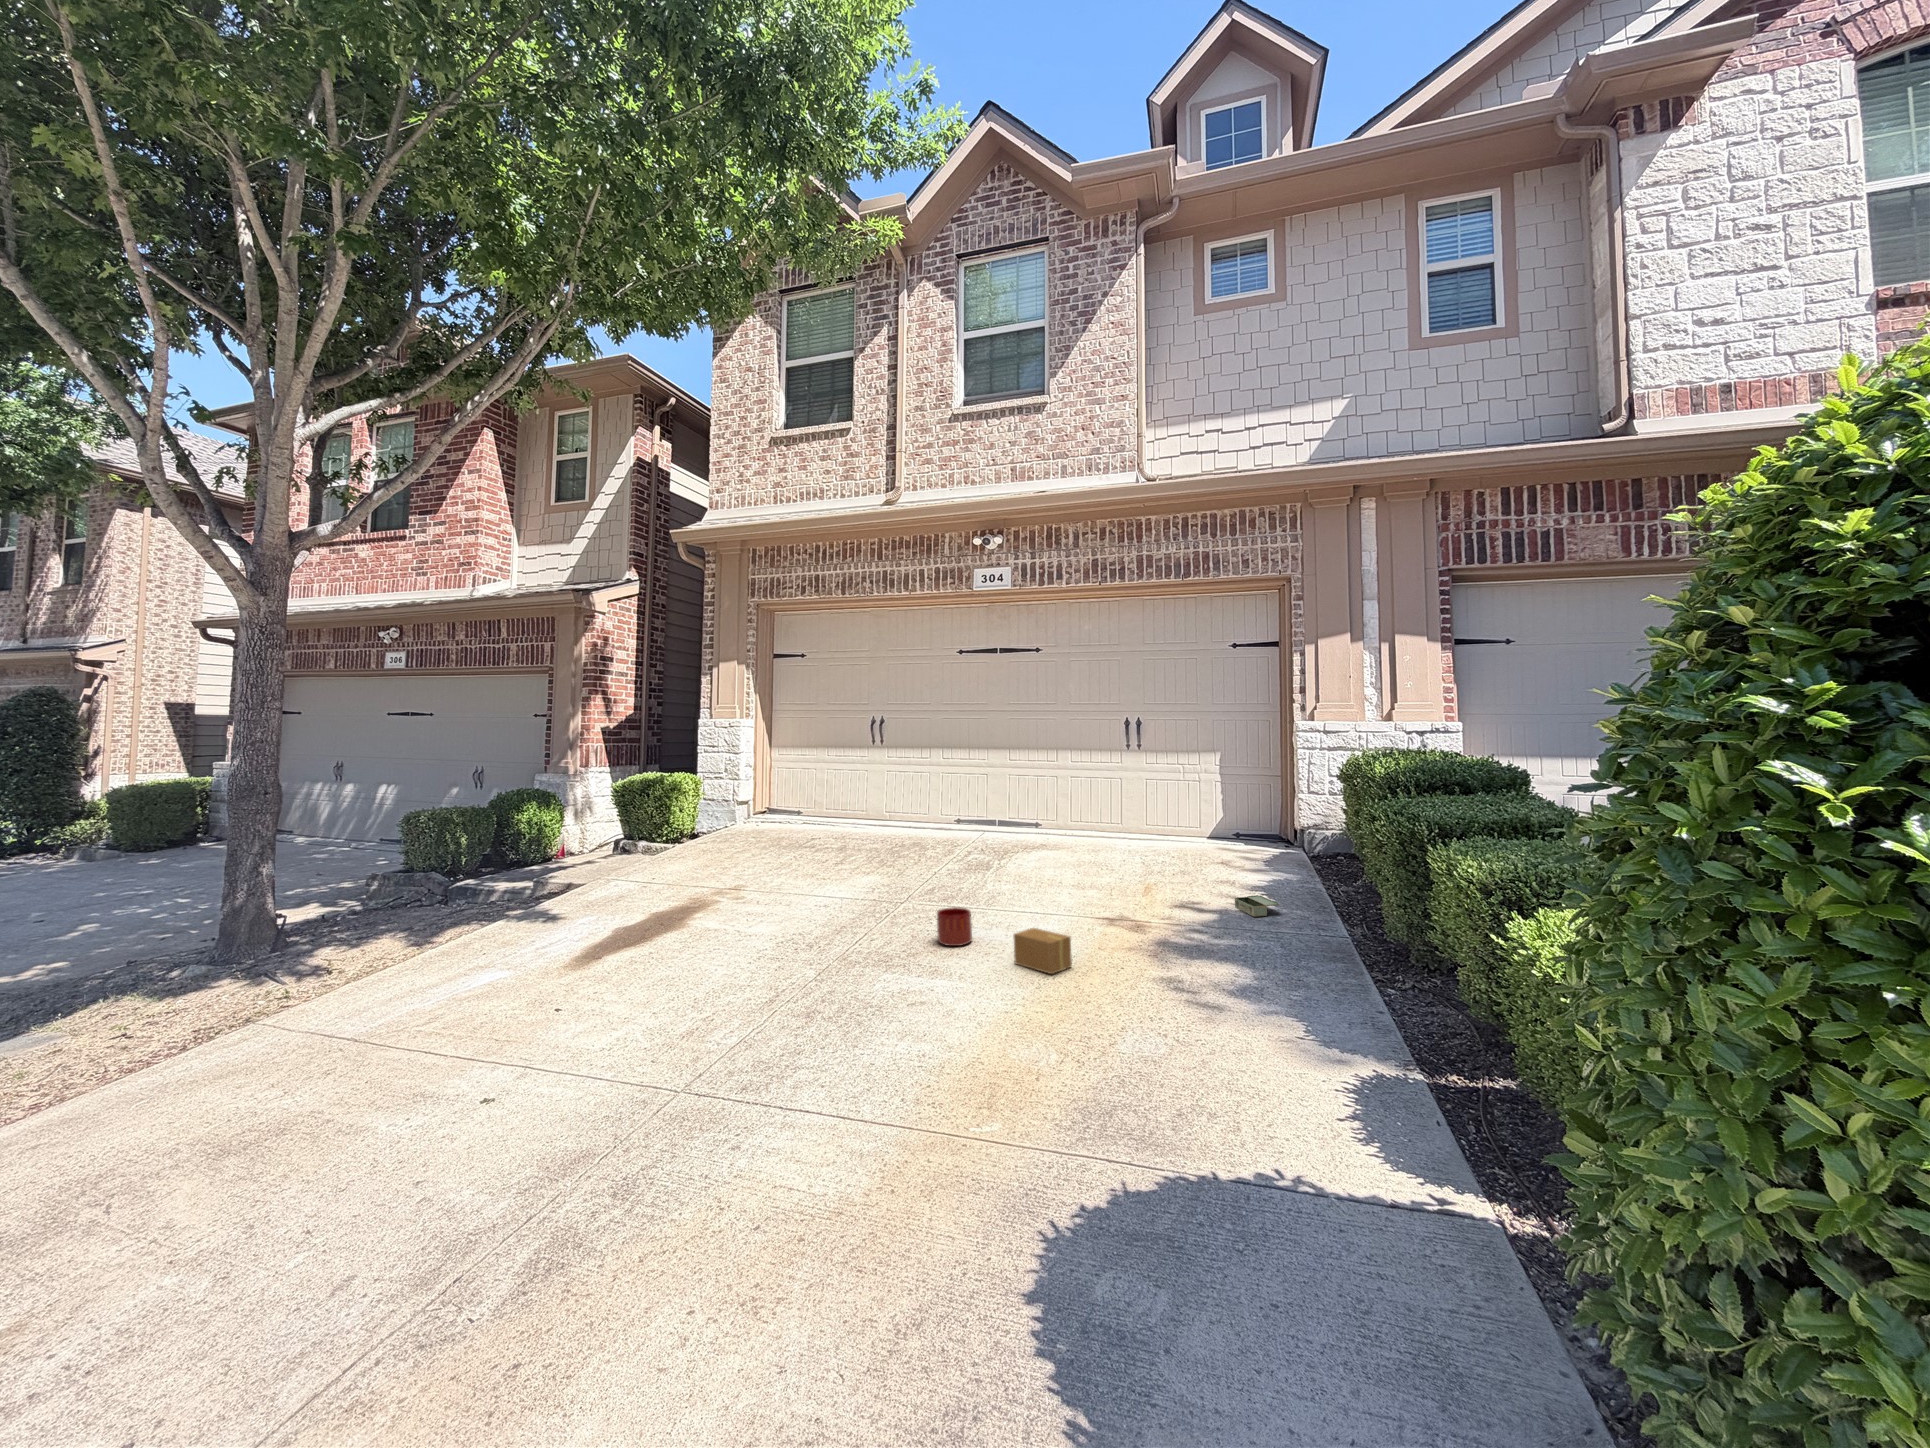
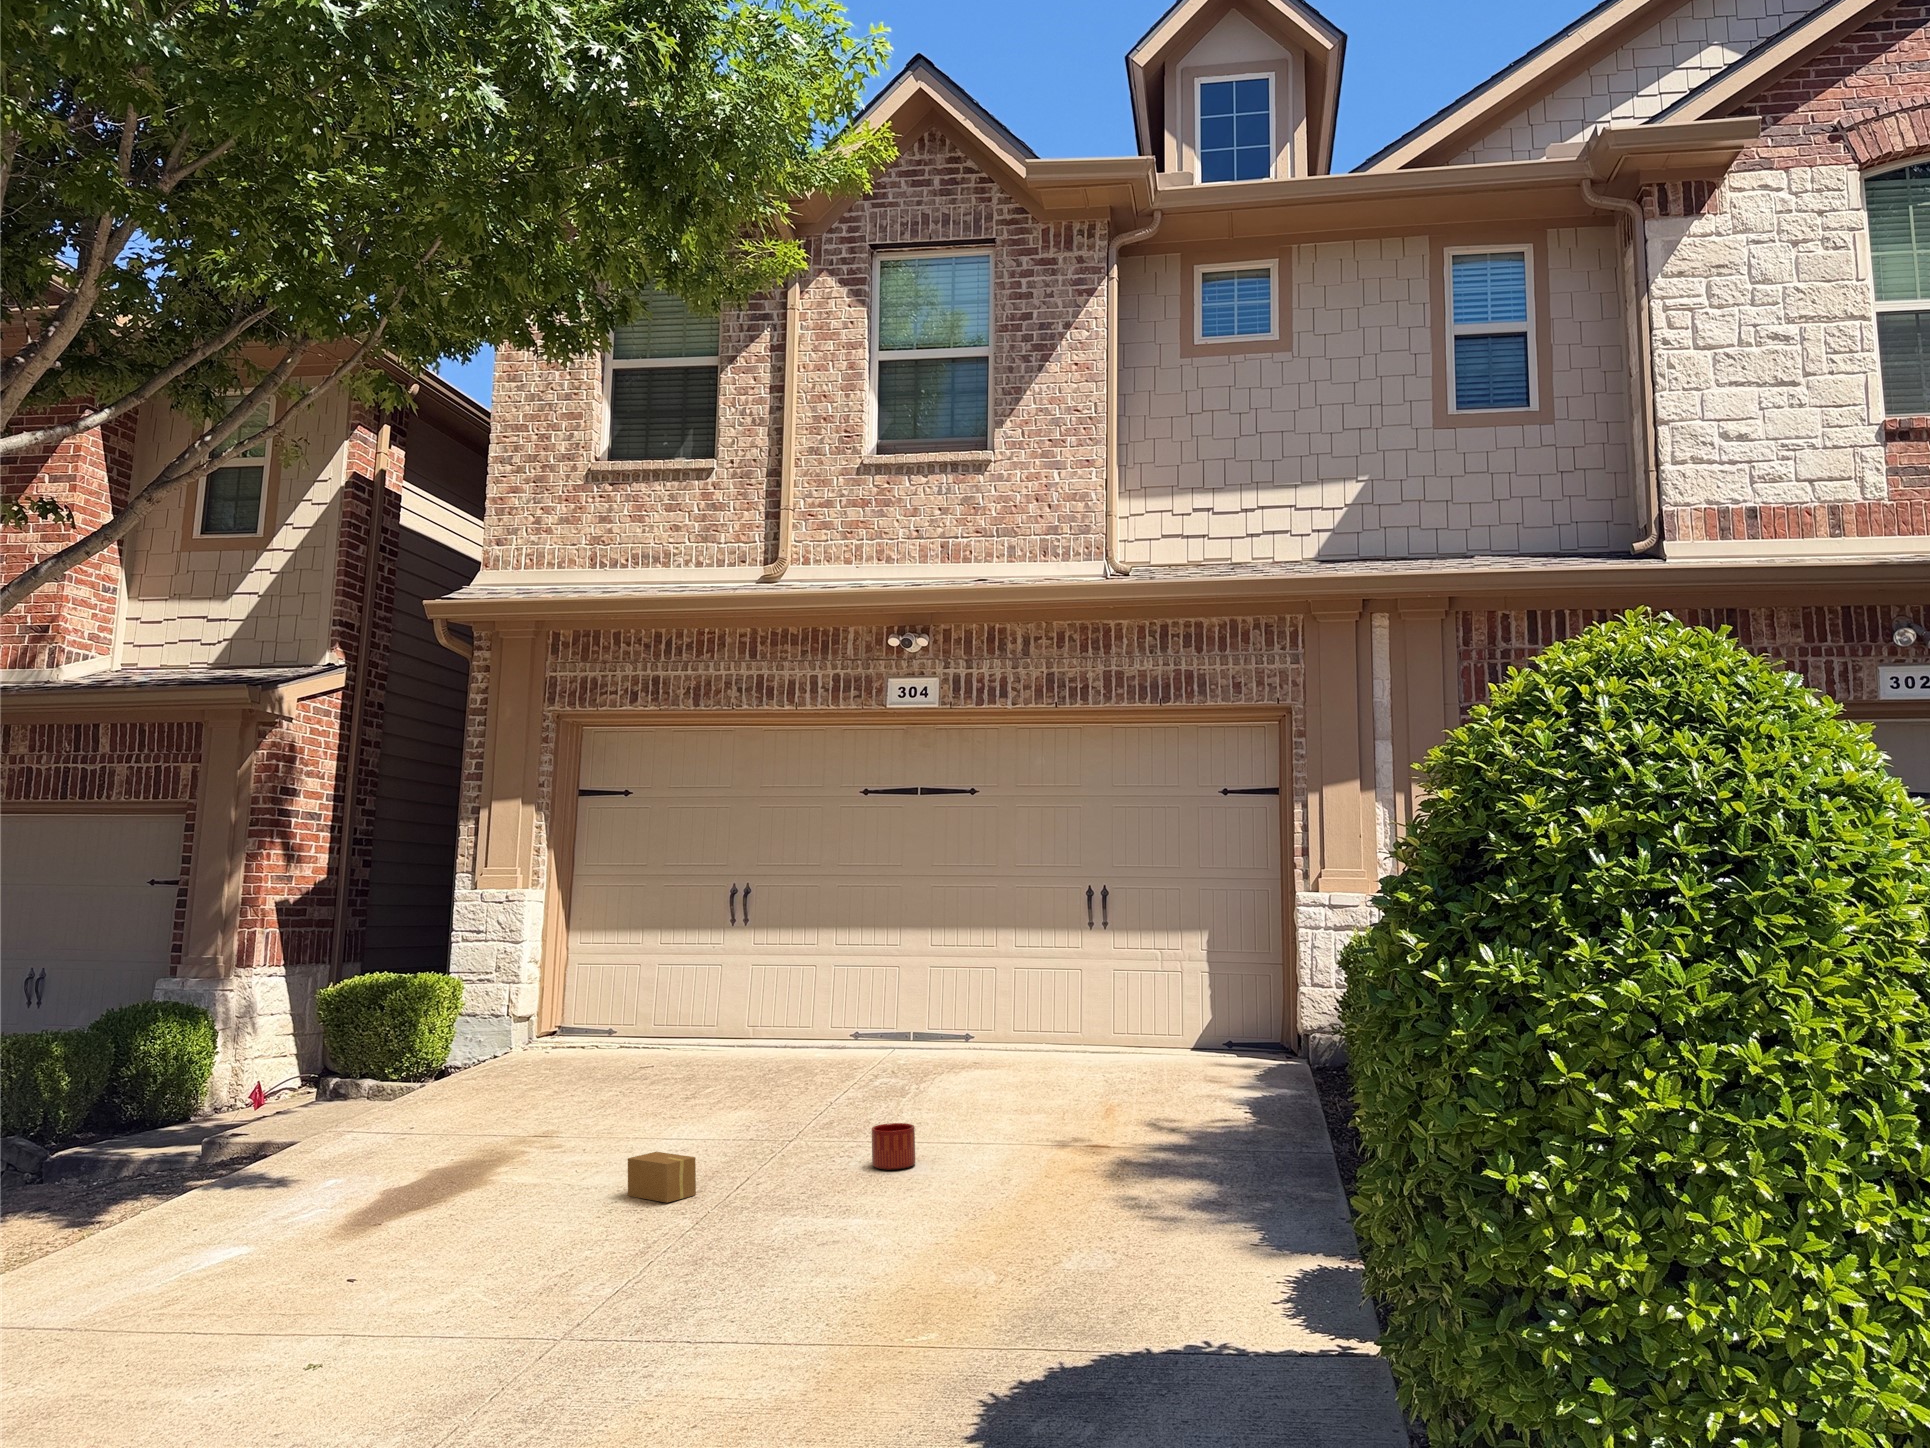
toolbox: present [1235,895,1279,917] -> none [1226,1102,1277,1125]
cardboard box: present [1014,928,1072,974] -> present [628,1152,696,1203]

